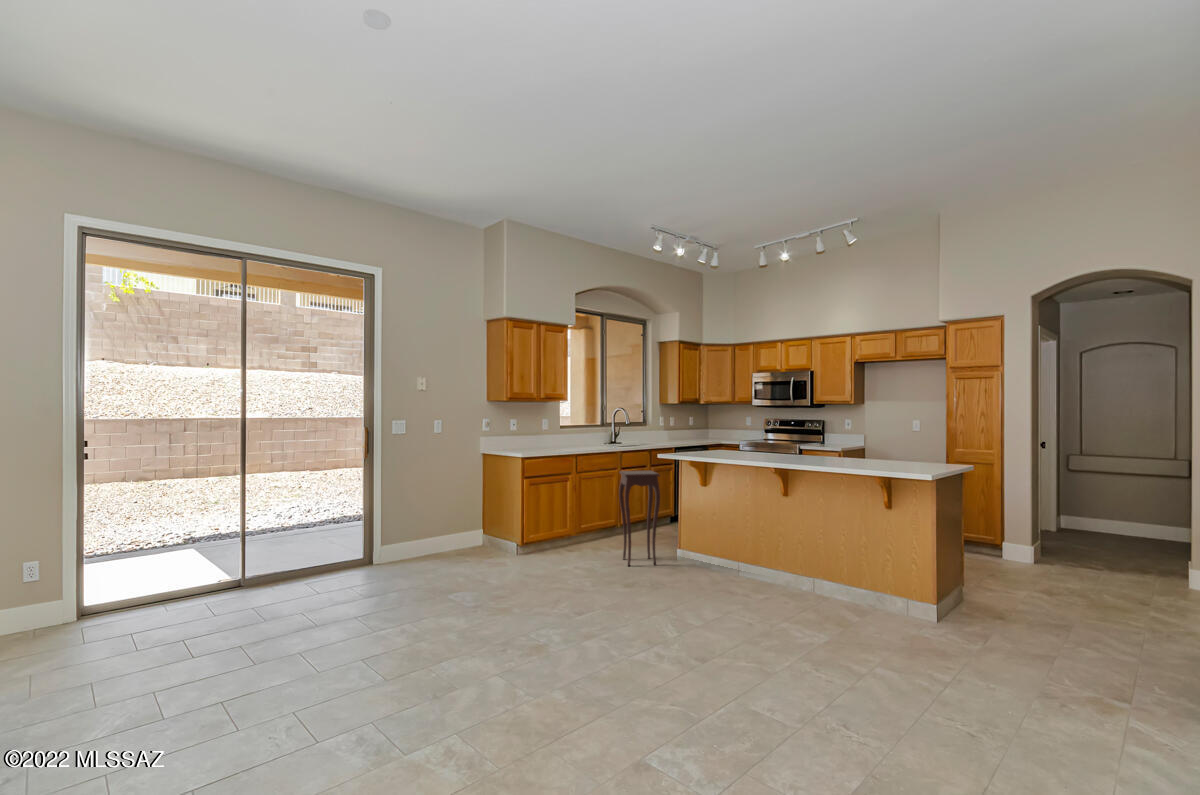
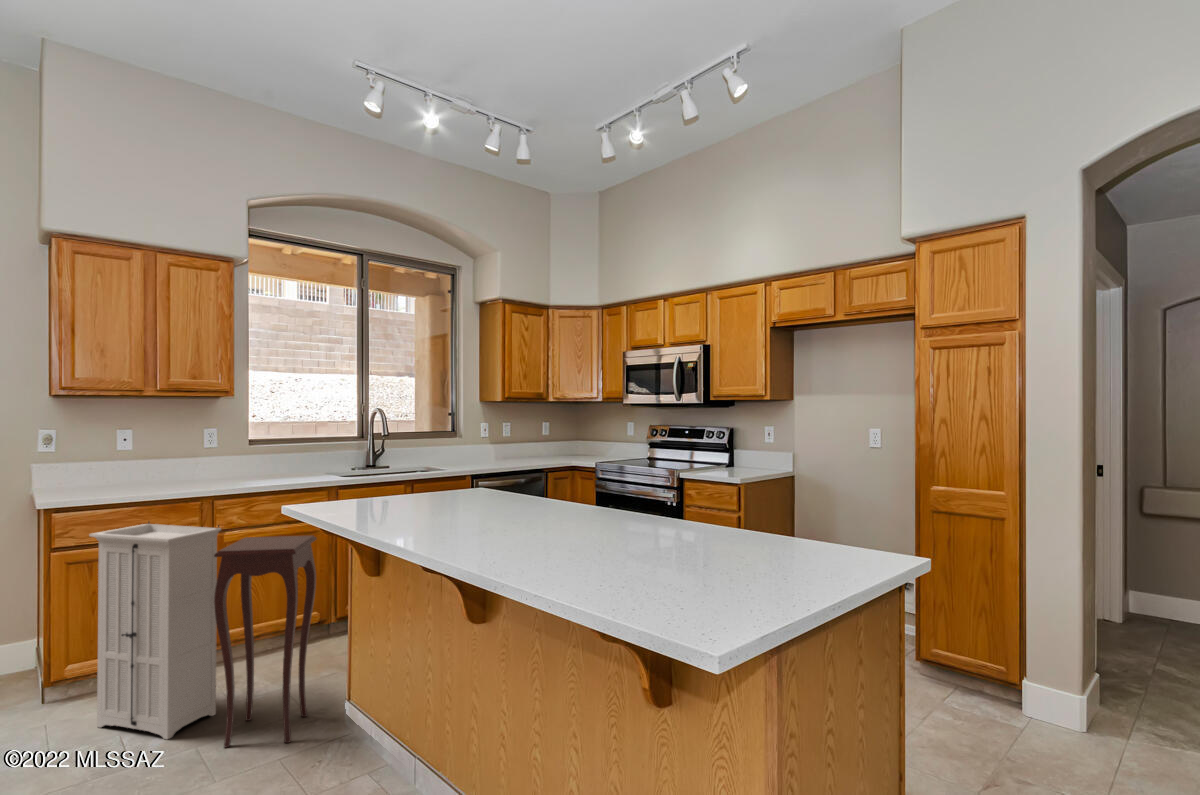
storage cabinet: none [552,464,607,564] -> present [89,522,221,739]

